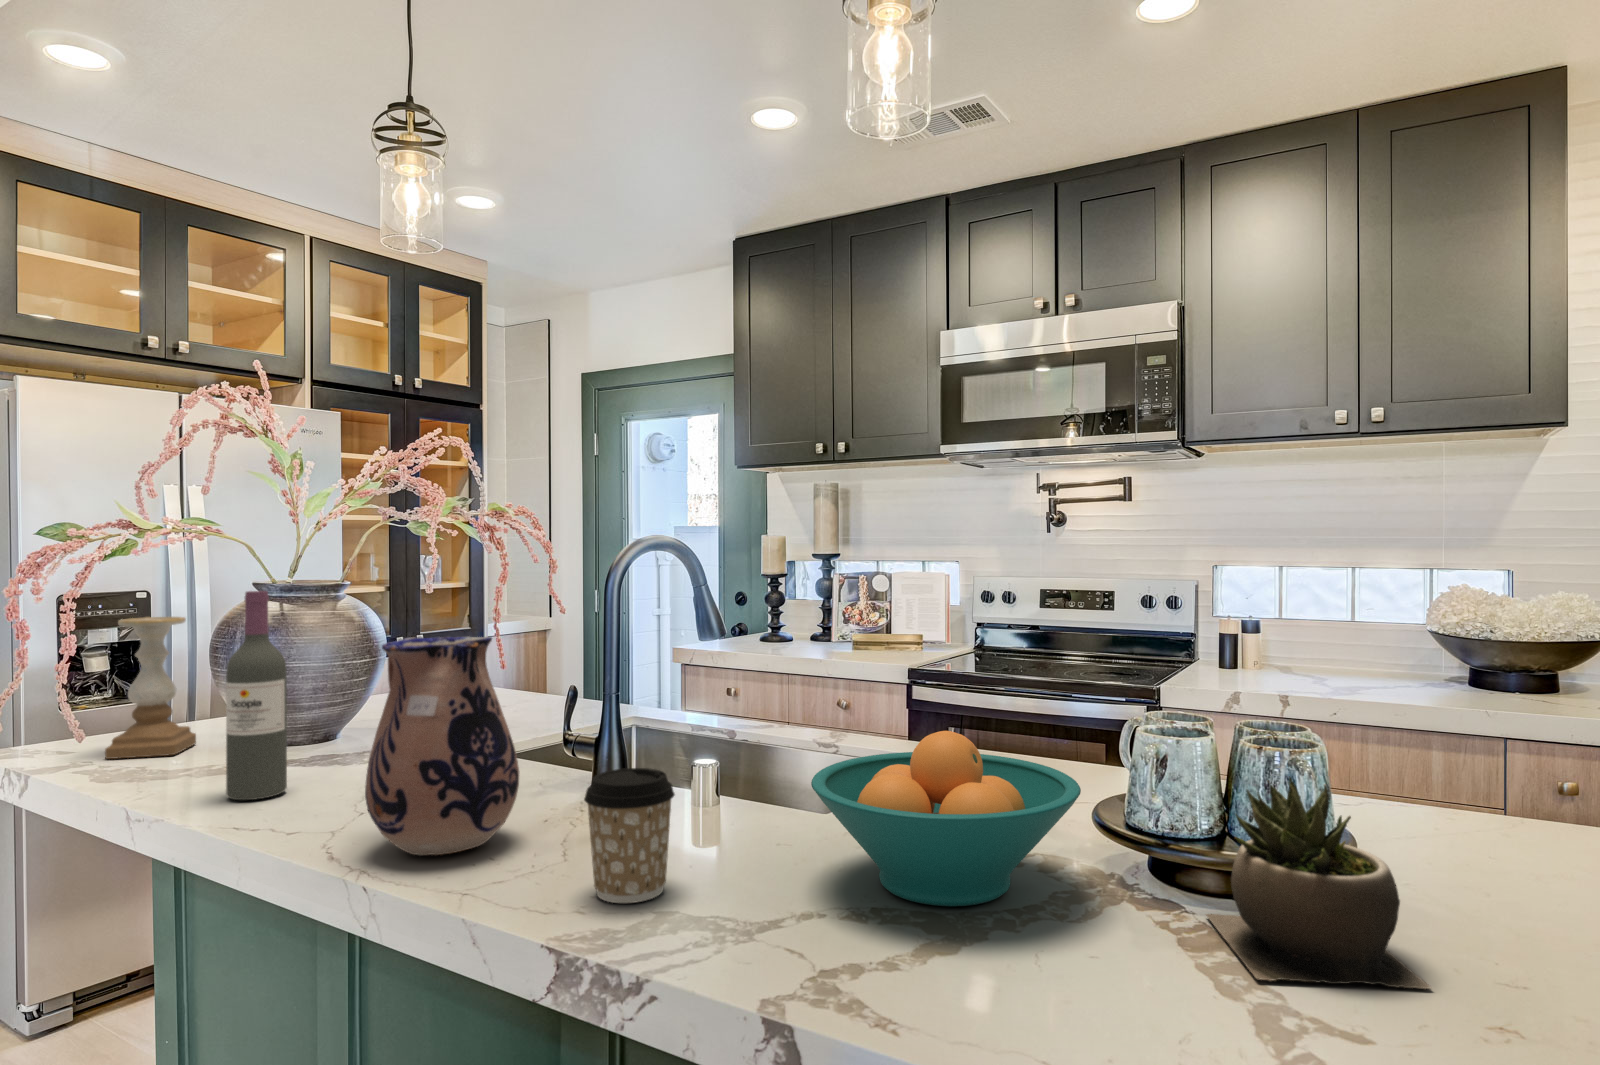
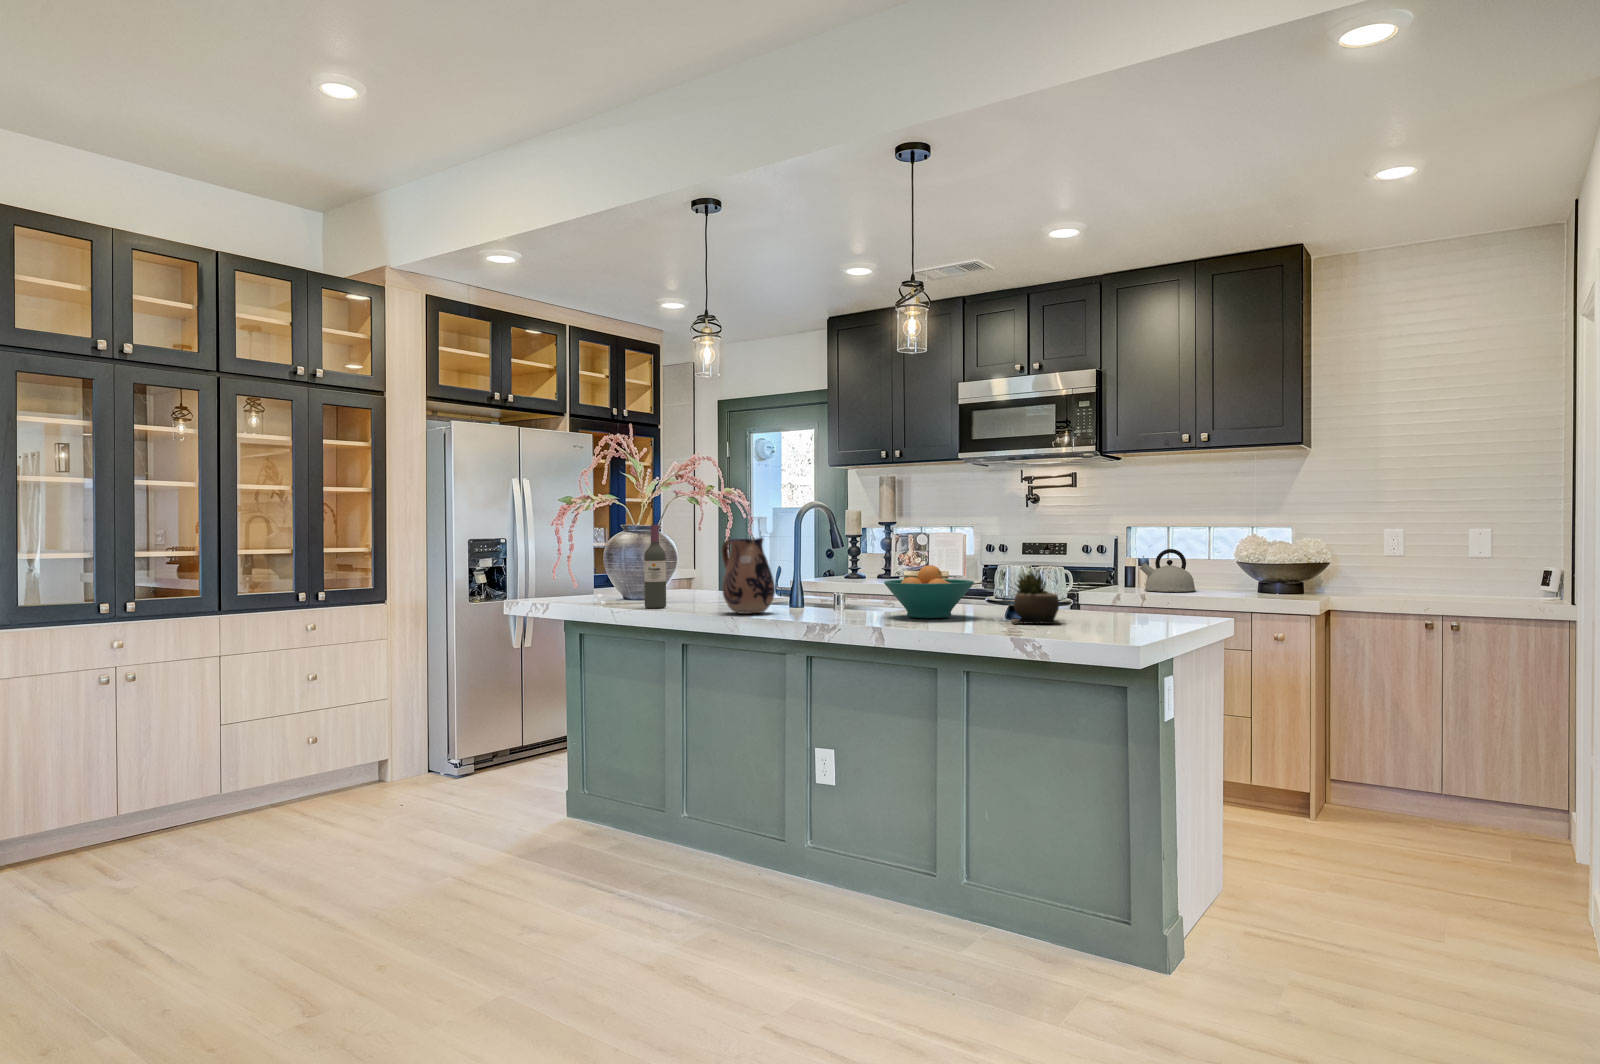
kettle: none [1261,609,1363,687] -> present [1140,549,1196,592]
candle holder: present [105,617,196,759] -> none [567,541,596,602]
coffee cup: present [584,768,675,903] -> none [808,579,838,618]

